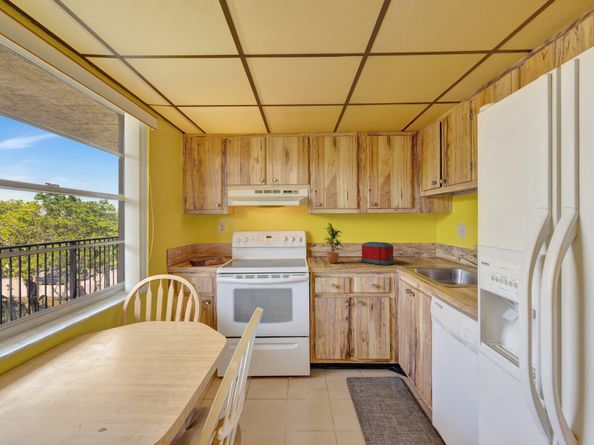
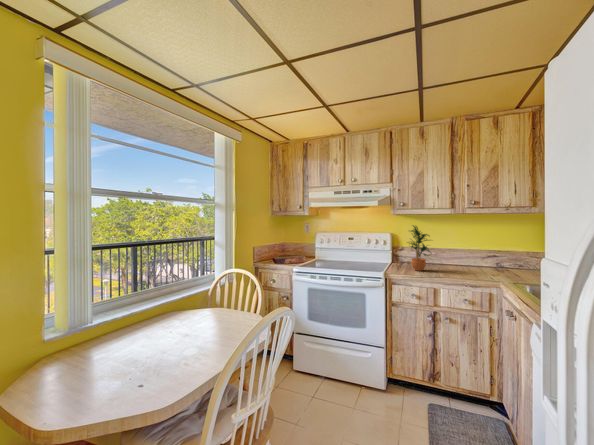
toaster: present [361,242,394,265] -> none [456,248,501,278]

